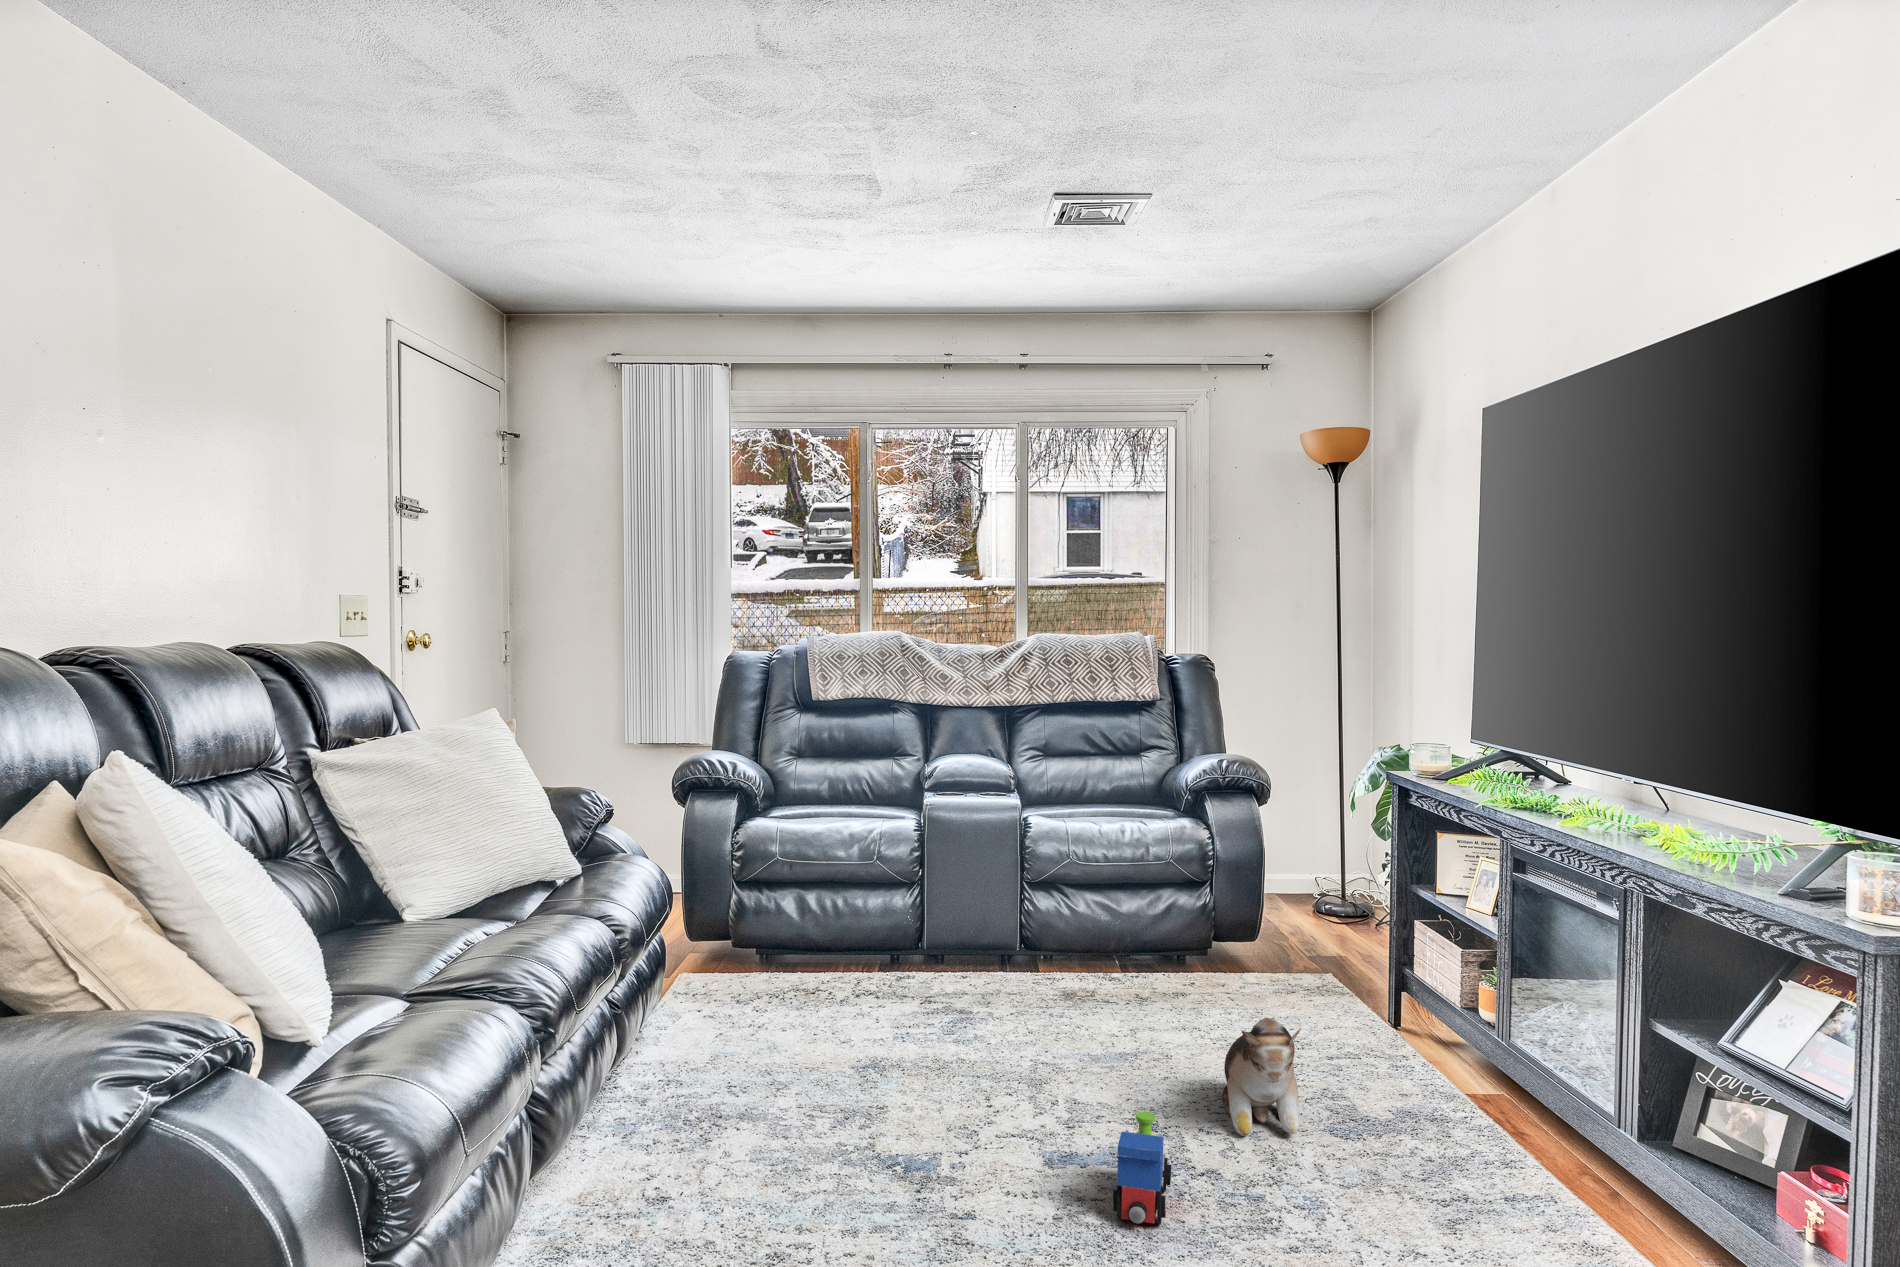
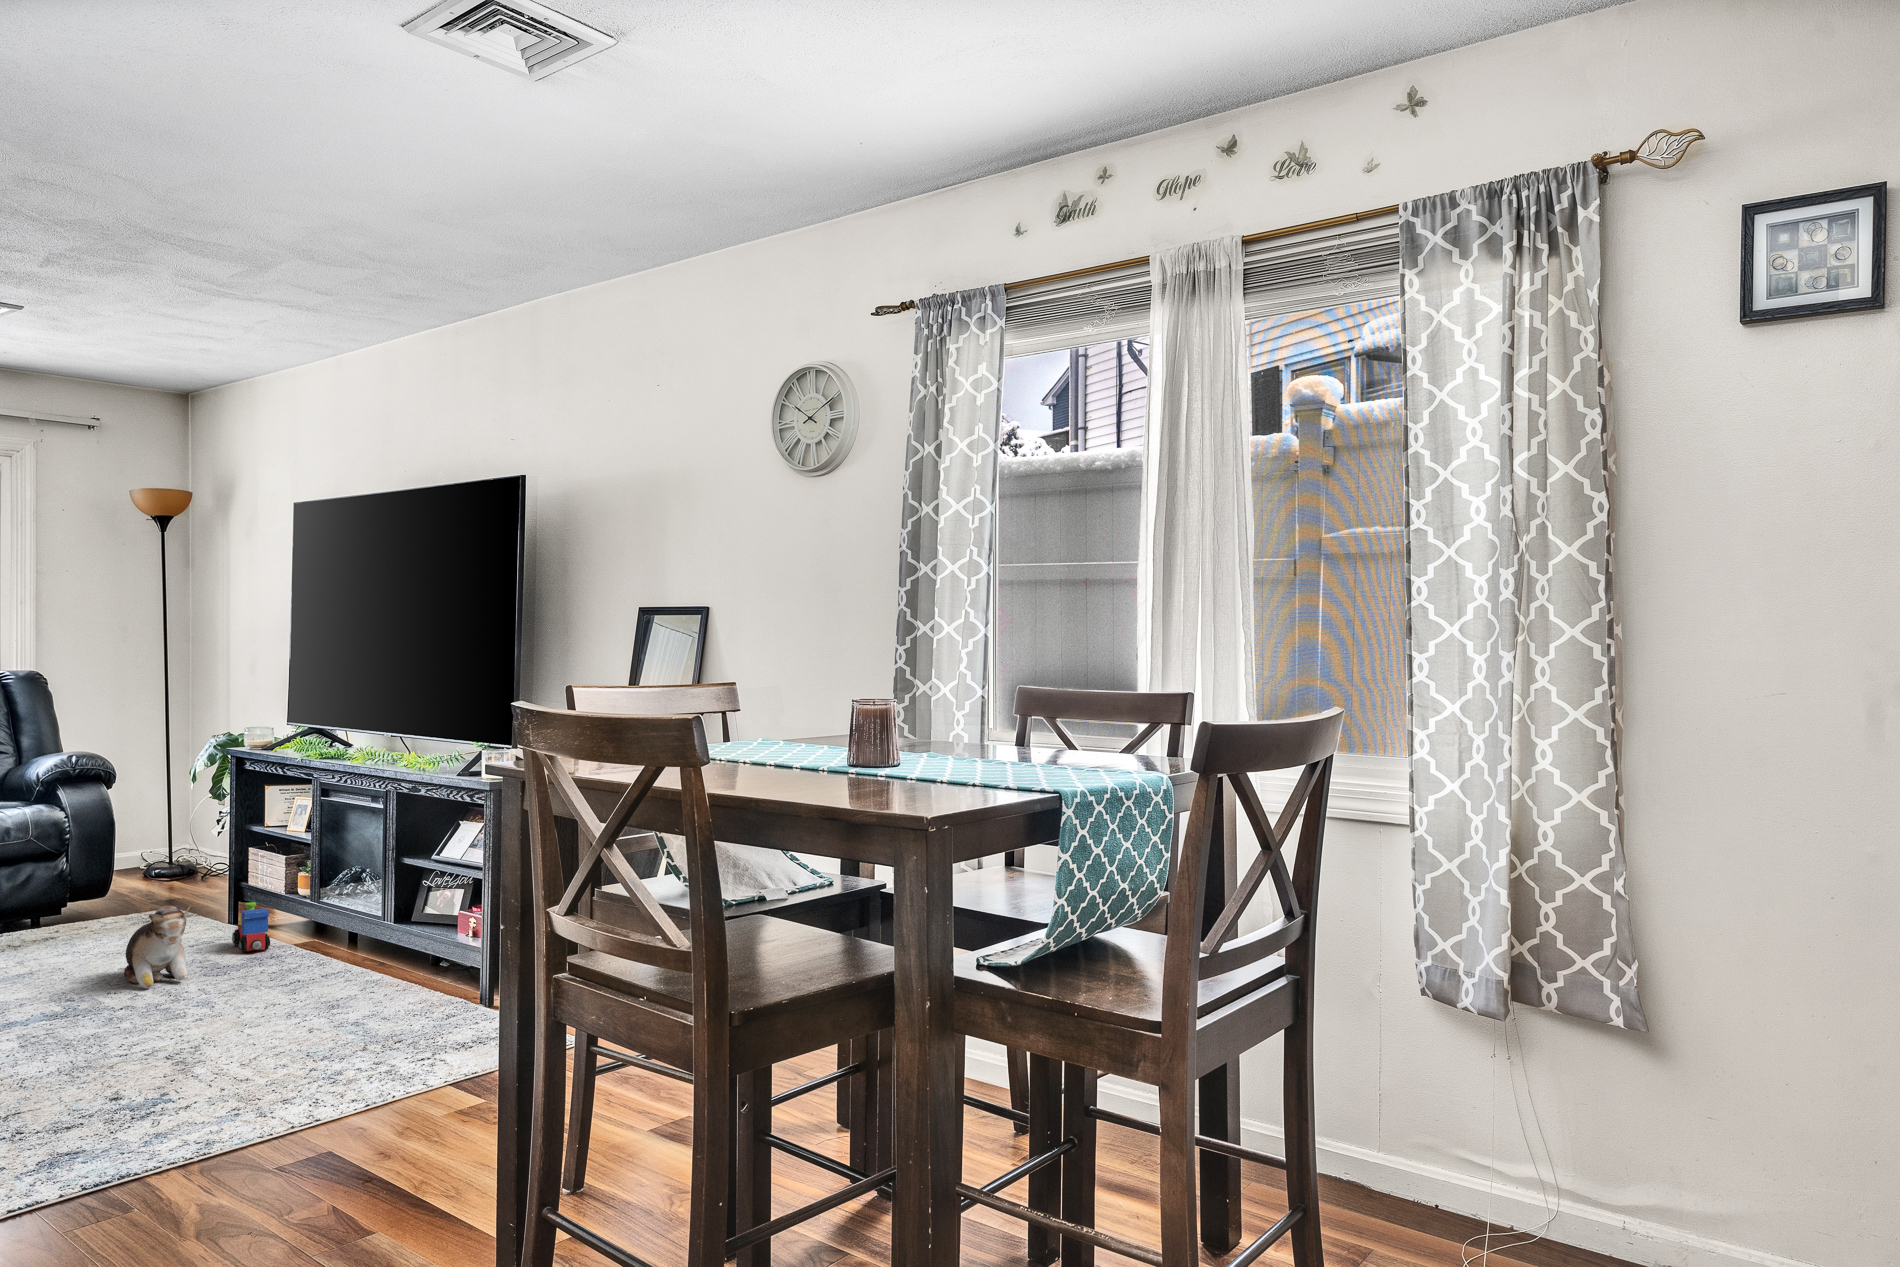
toy train: present [1113,1112,1171,1224] -> present [232,902,270,953]

